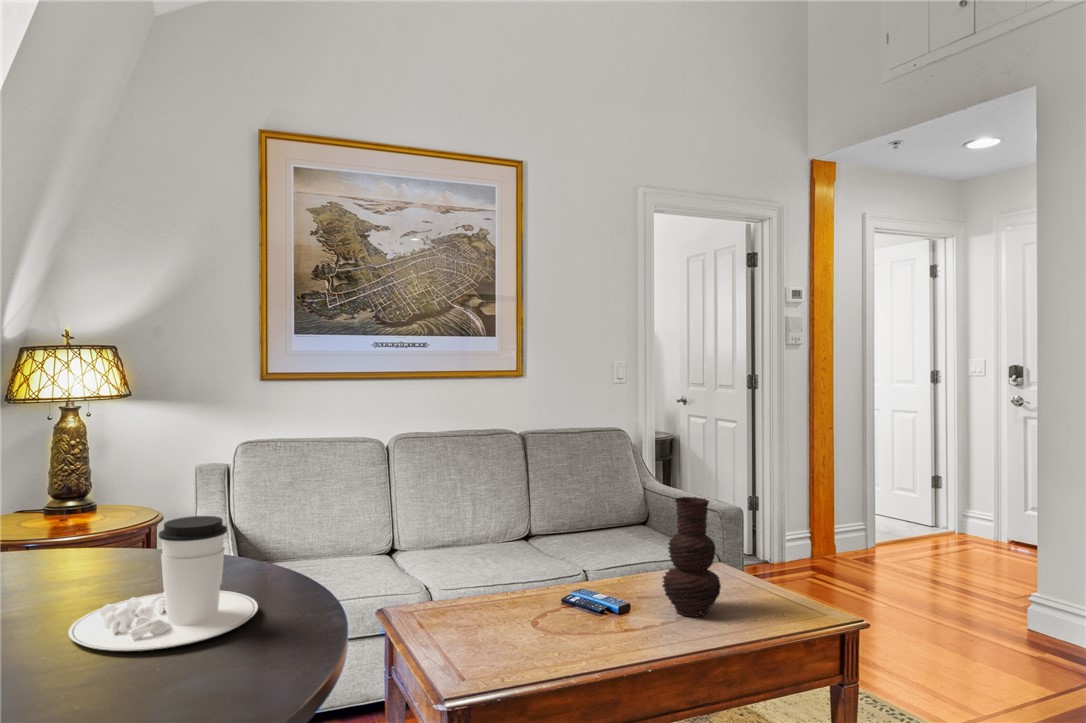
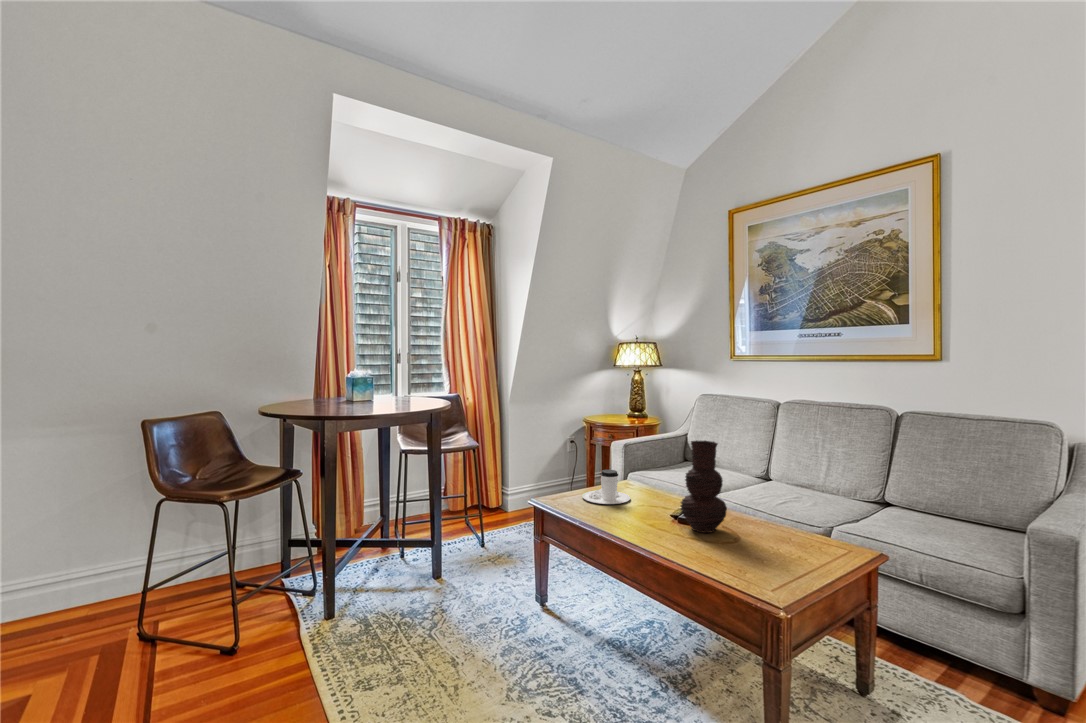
coffee cup: present [68,516,258,651] -> present [582,470,630,504]

